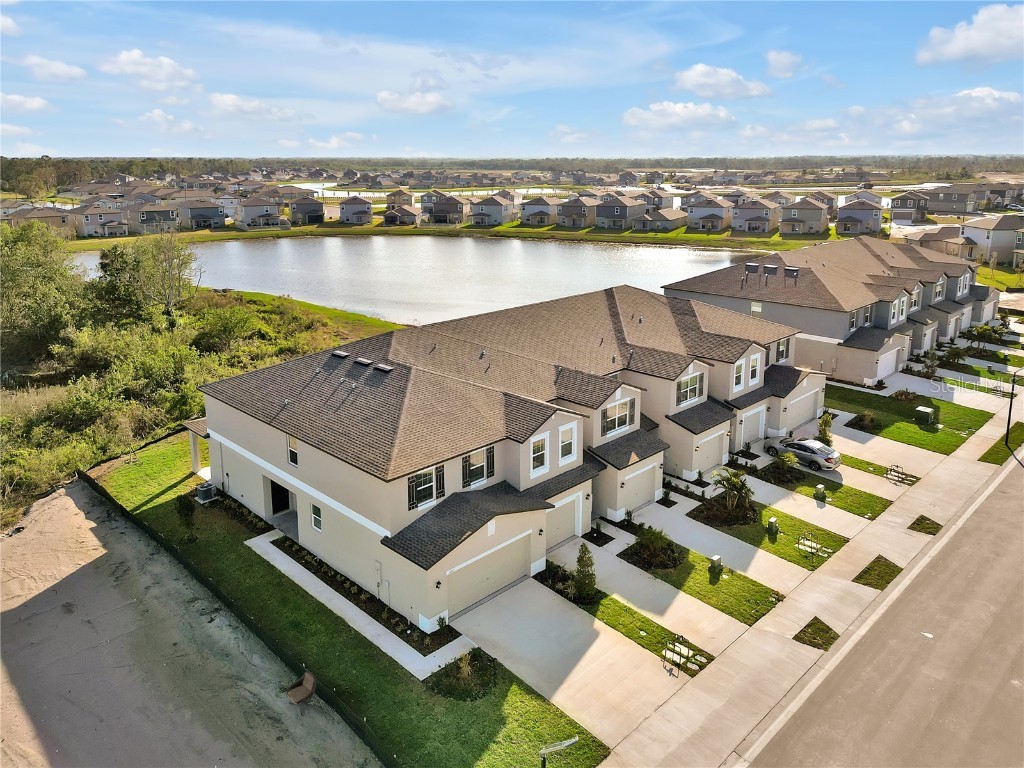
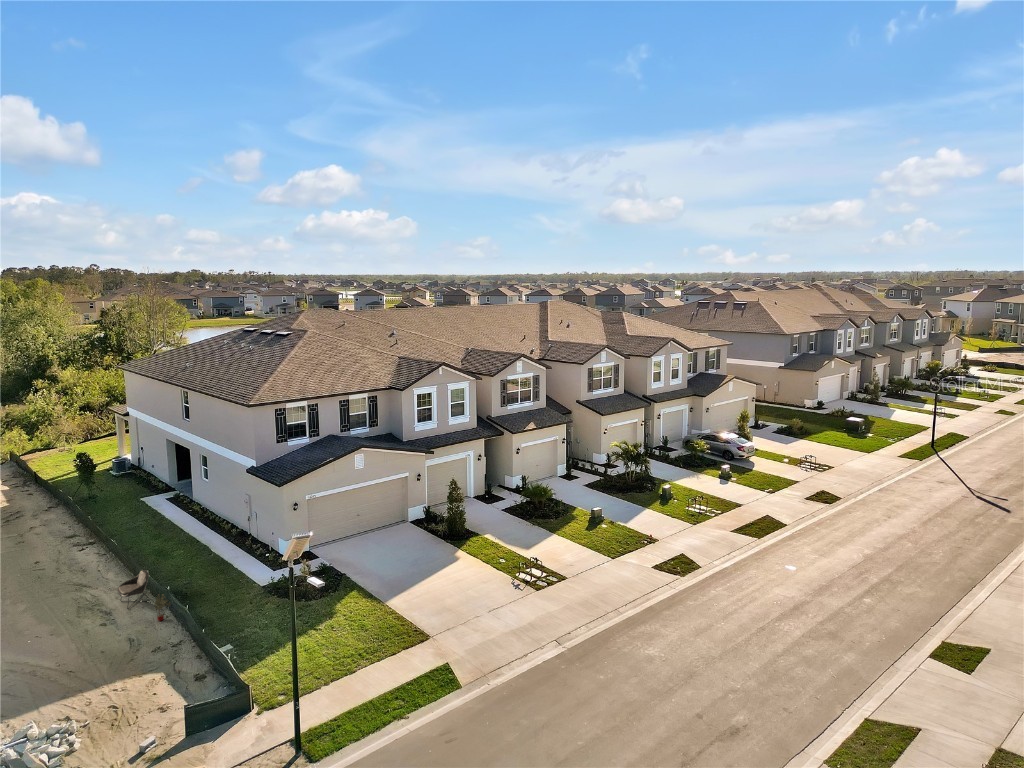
potted tree: none [333,709,350,733] -> present [155,594,170,621]

